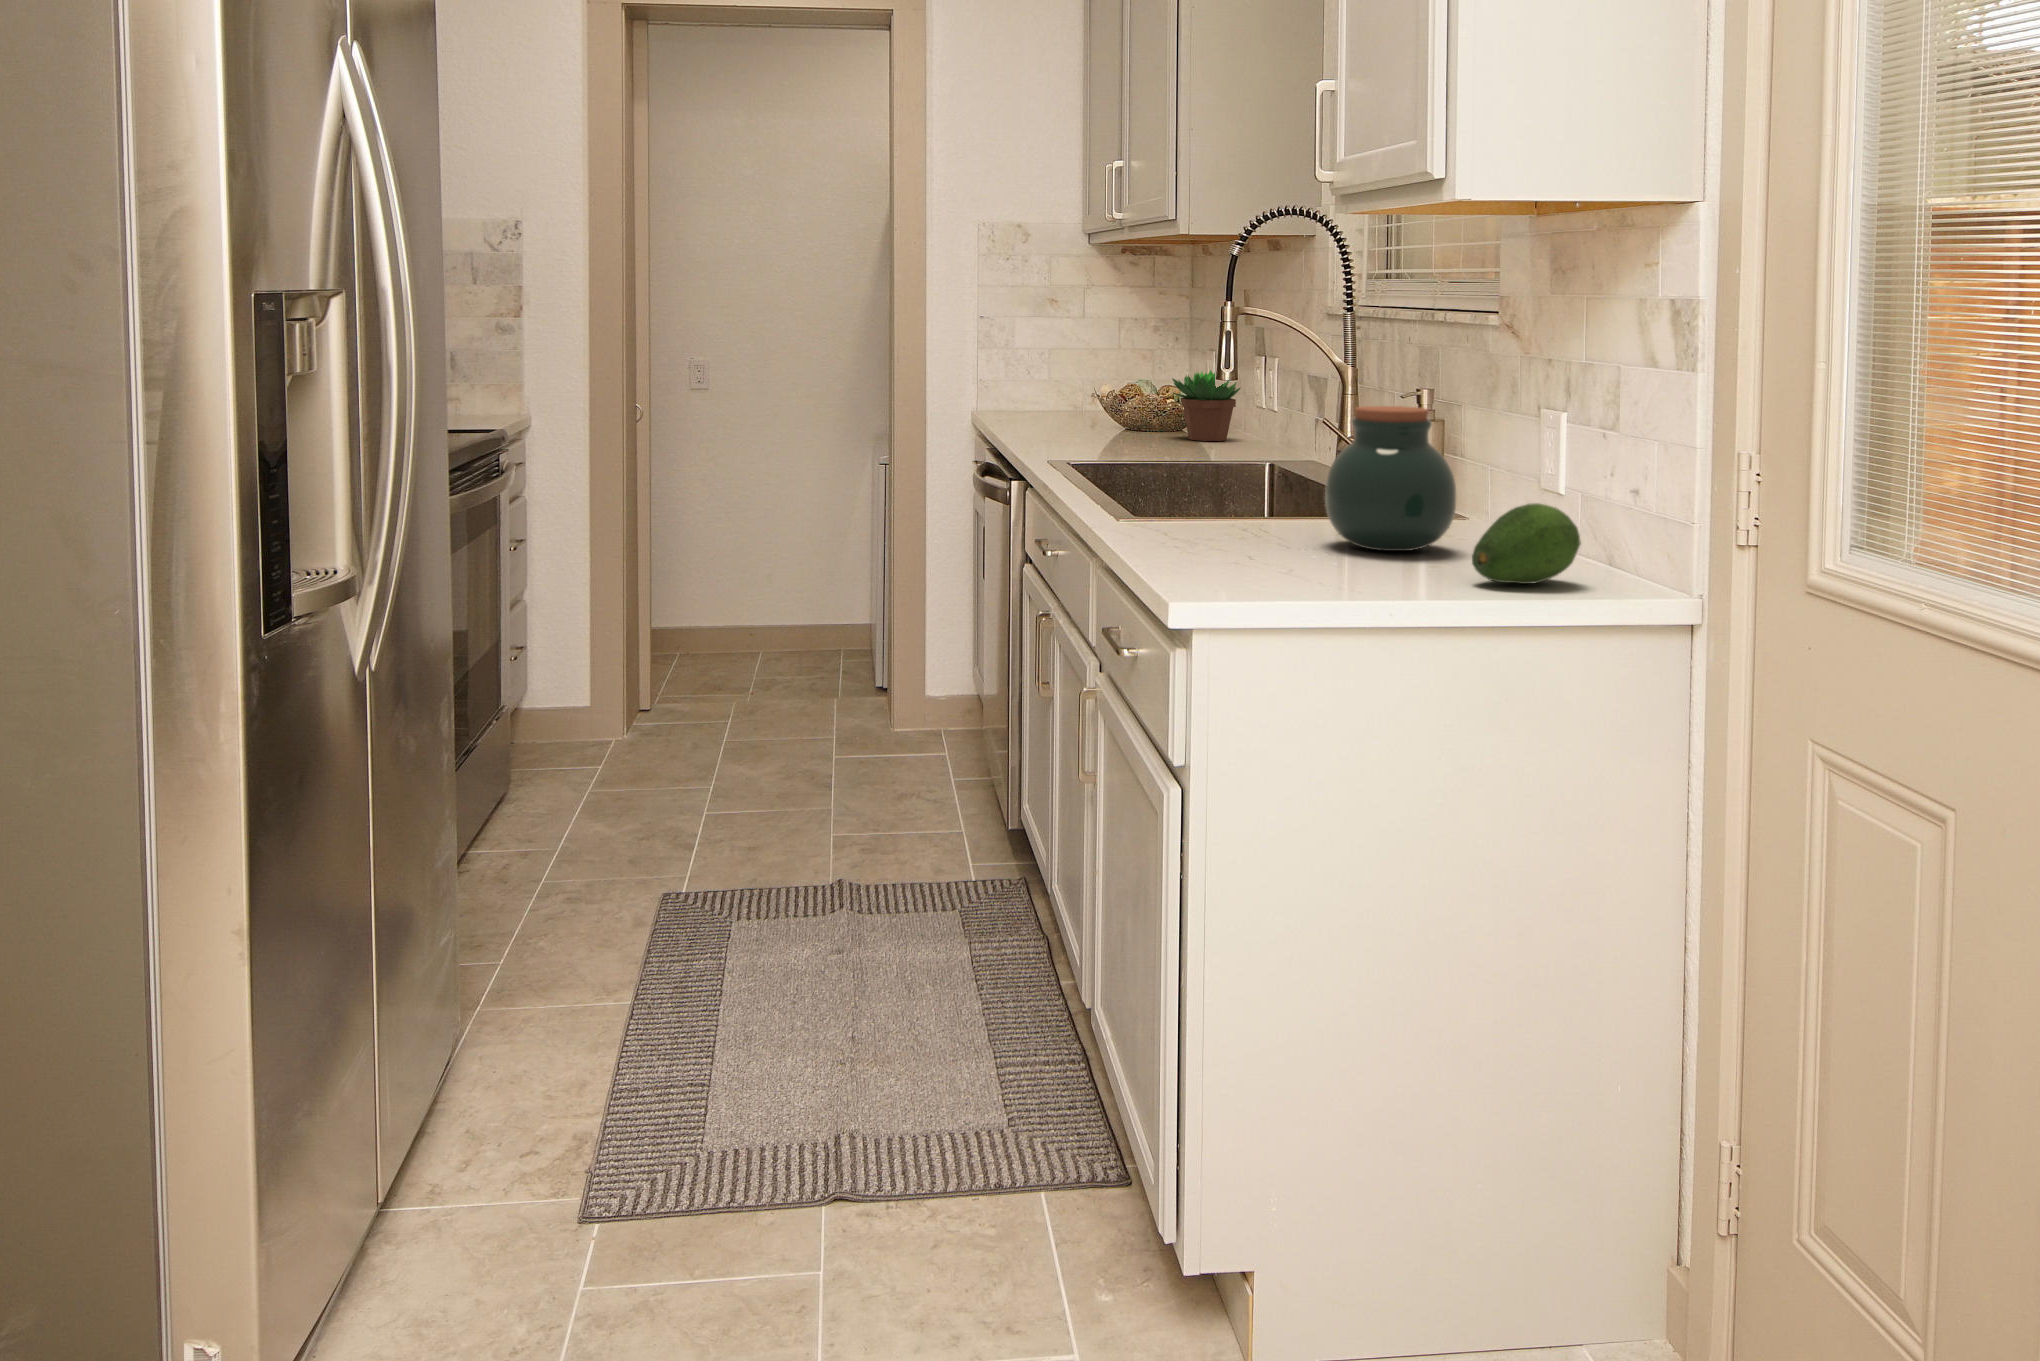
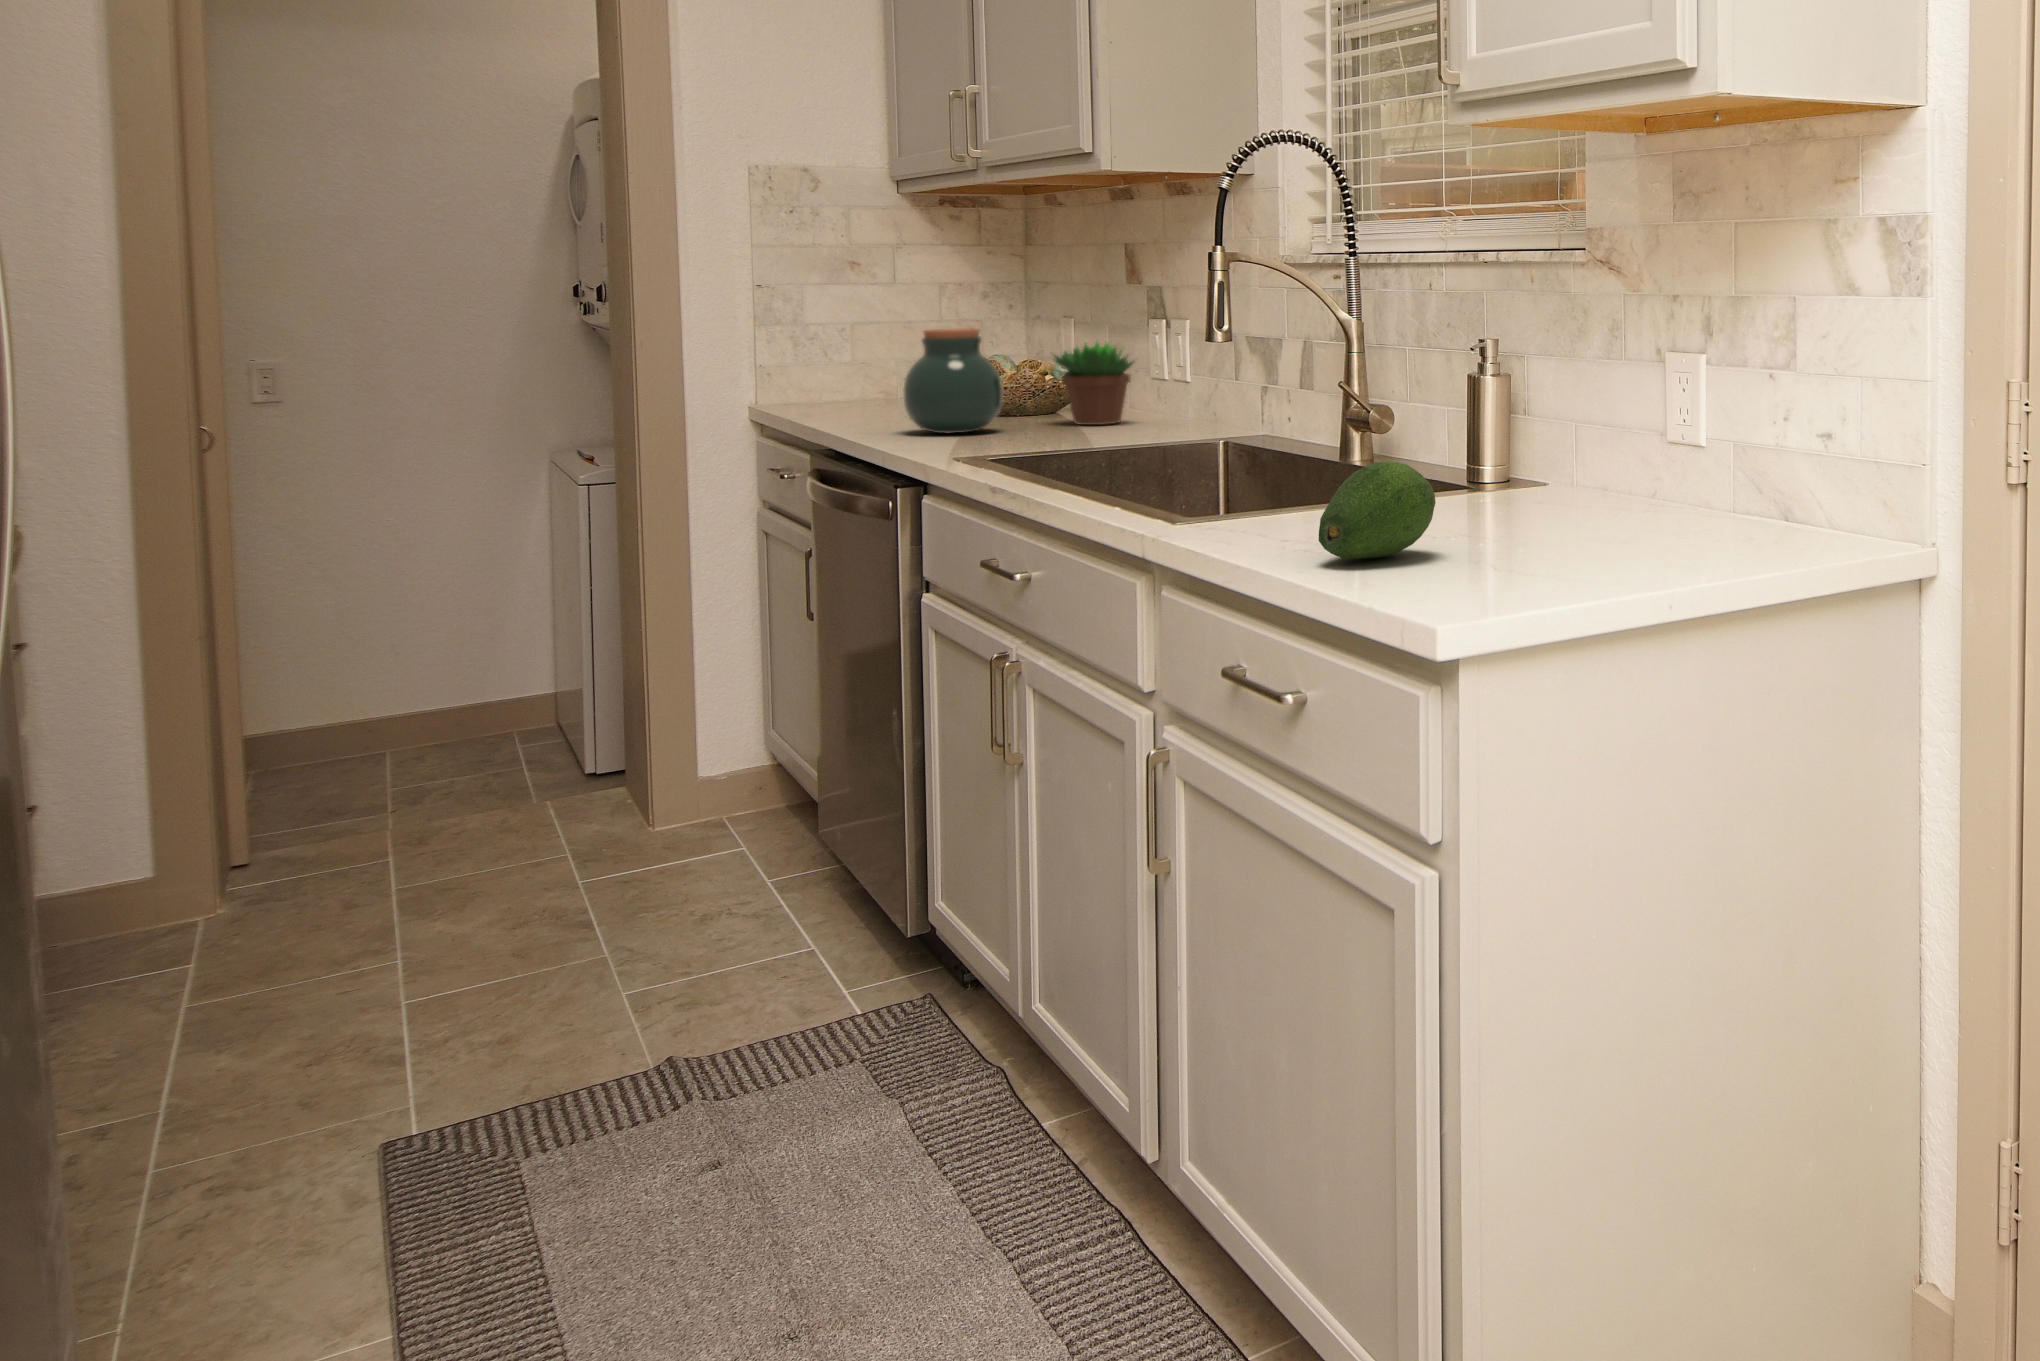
jar: present [1325,406,1456,551] -> present [903,328,1003,433]
fruit: present [1472,503,1581,584] -> present [1319,461,1436,559]

